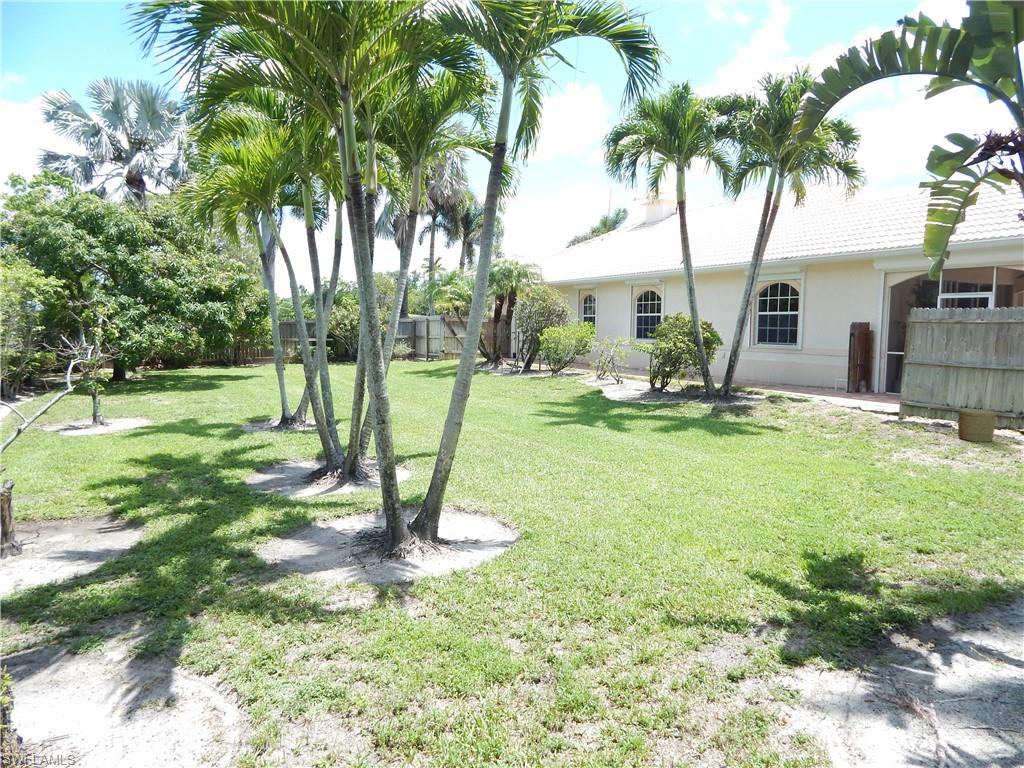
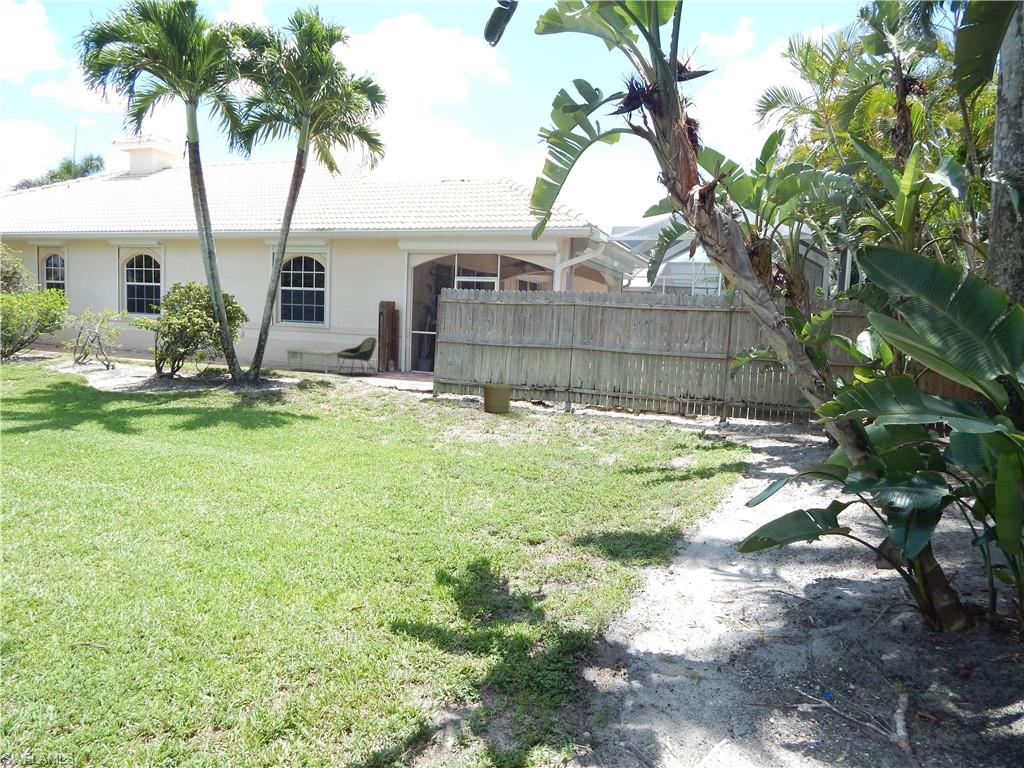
lounge chair: none [803,358,845,396] -> present [337,337,377,377]
storage bench: none [755,368,809,392] -> present [285,348,340,374]

